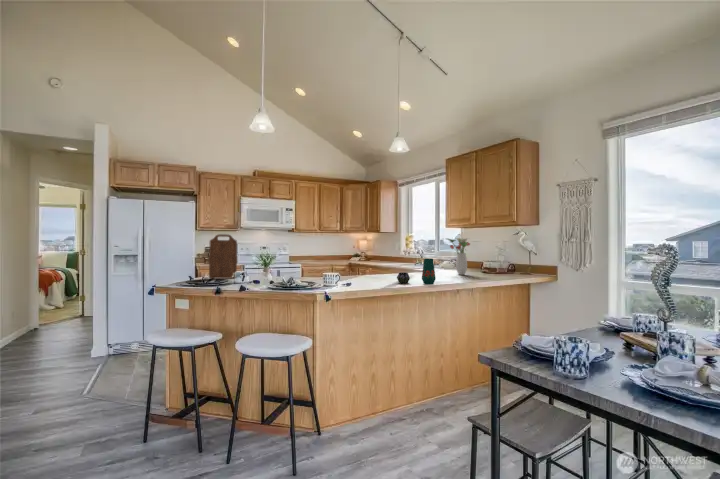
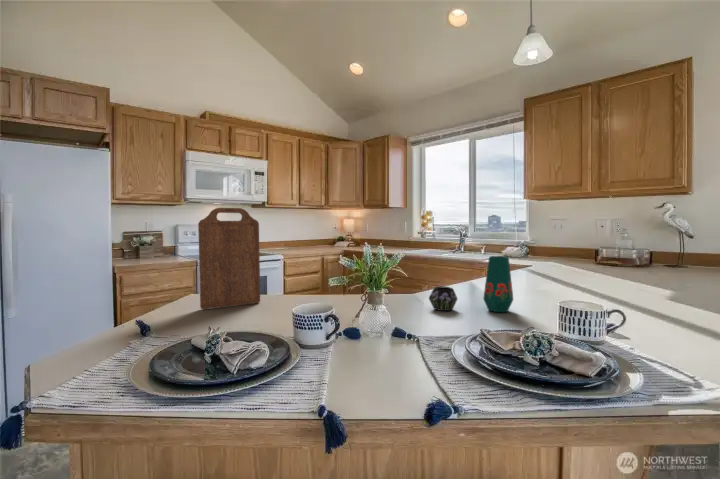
flower arrangement: present [448,238,470,275] -> none [557,213,615,270]
vase: present [397,258,436,284] -> present [429,256,513,312]

